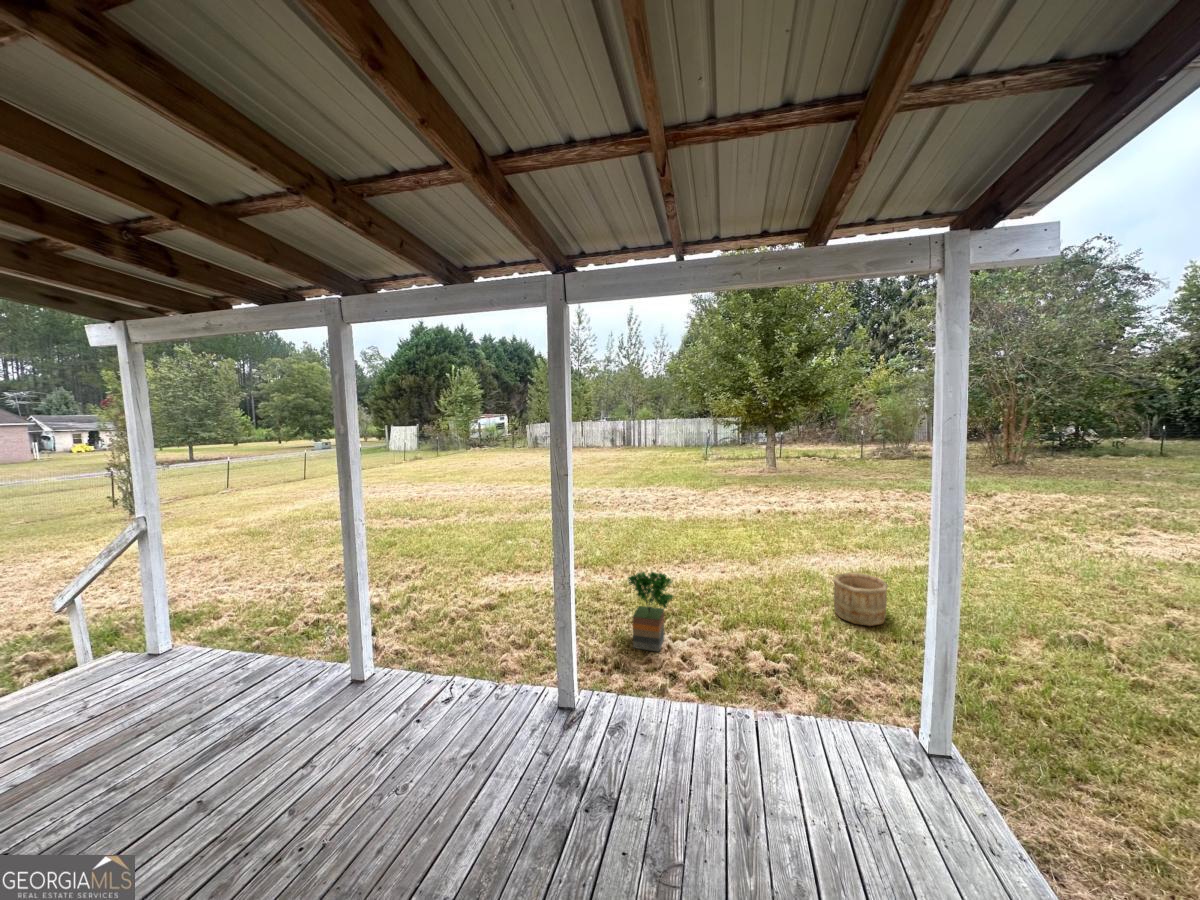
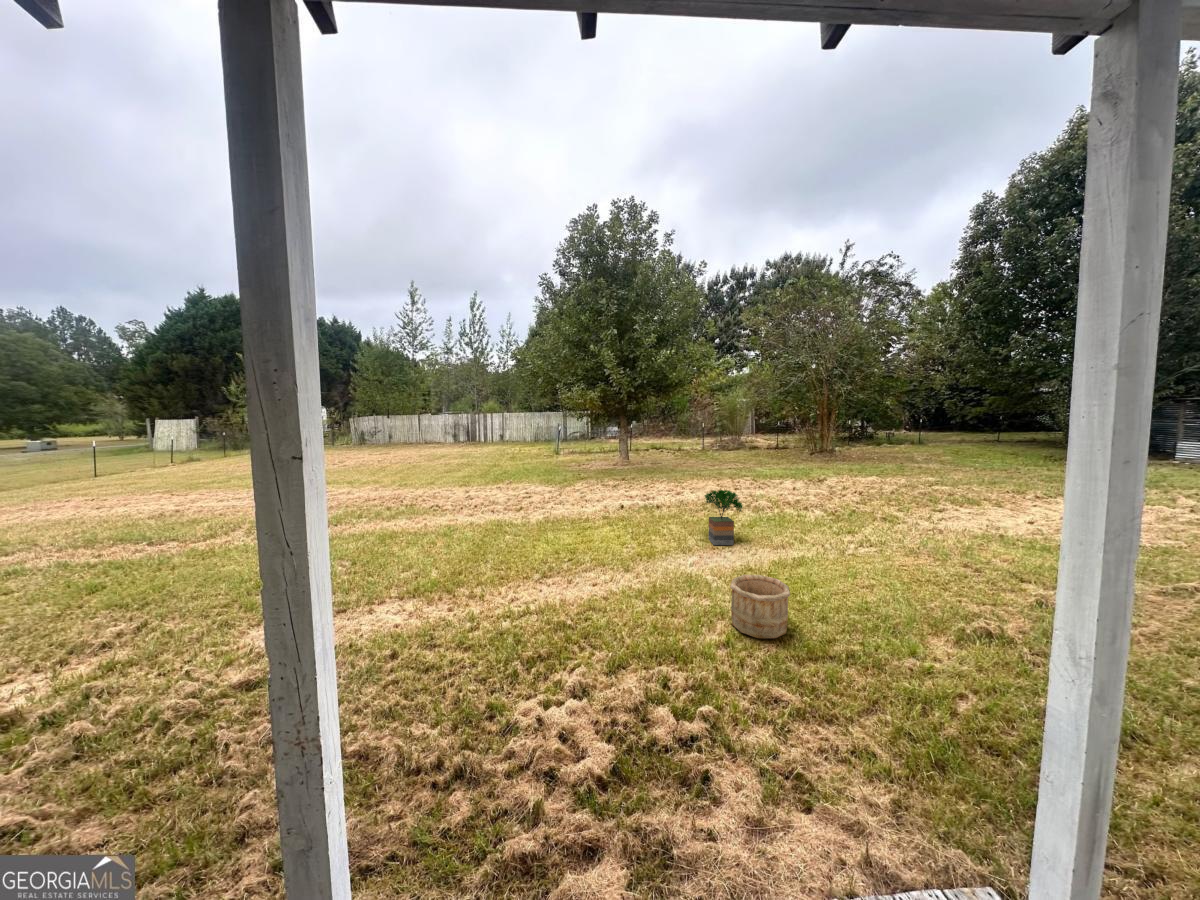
potted tree: present [628,572,673,651] -> present [705,490,743,545]

